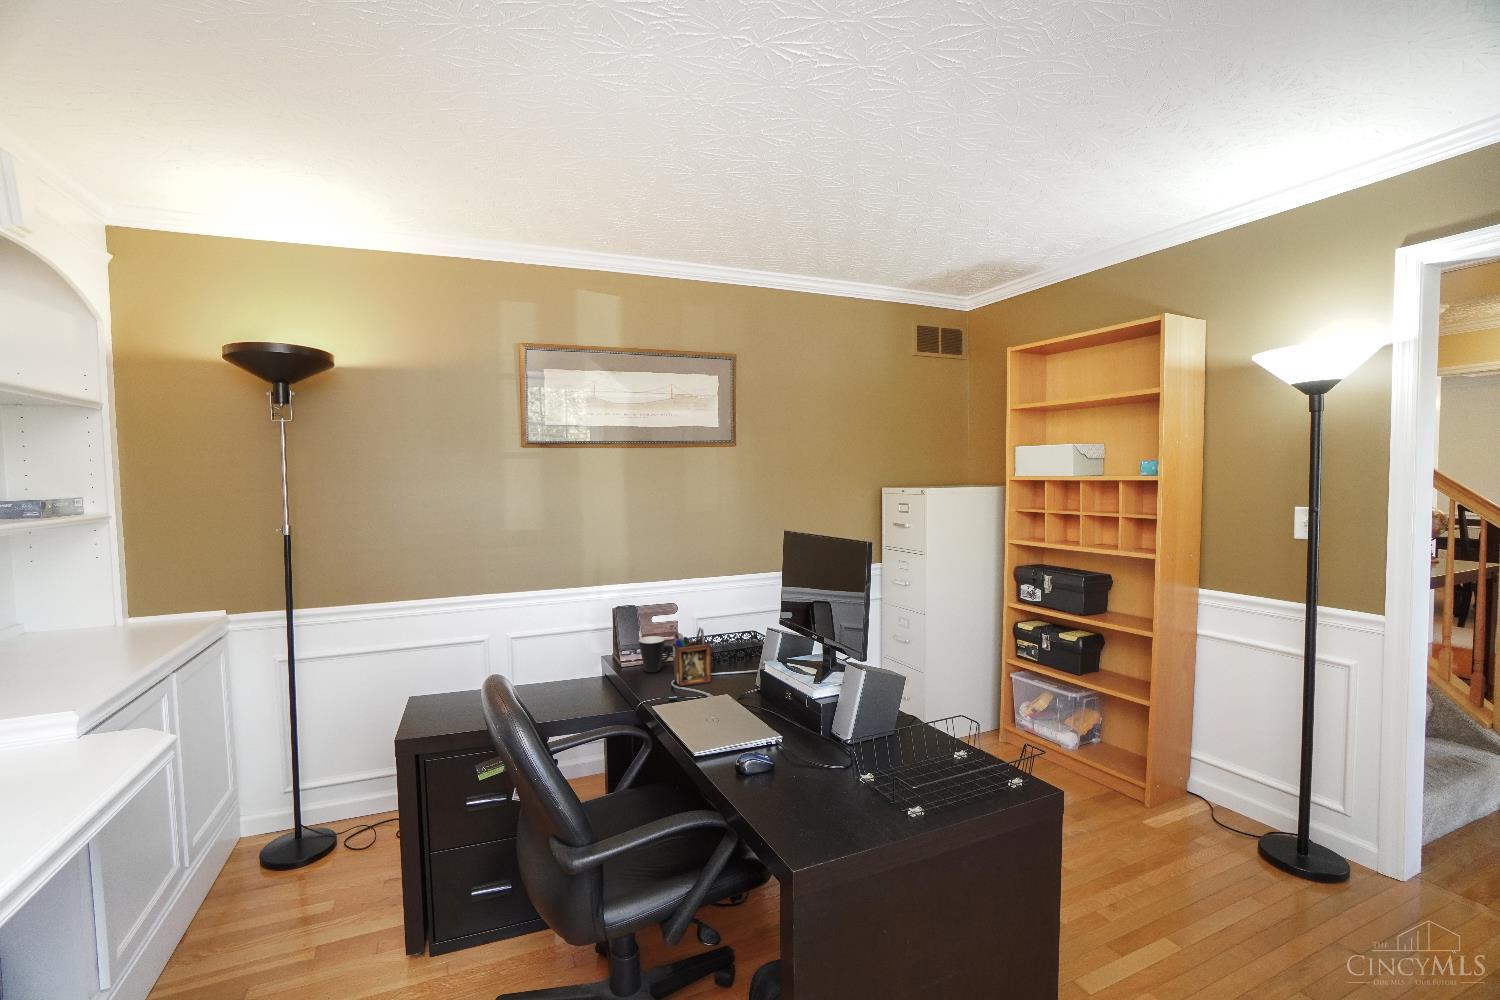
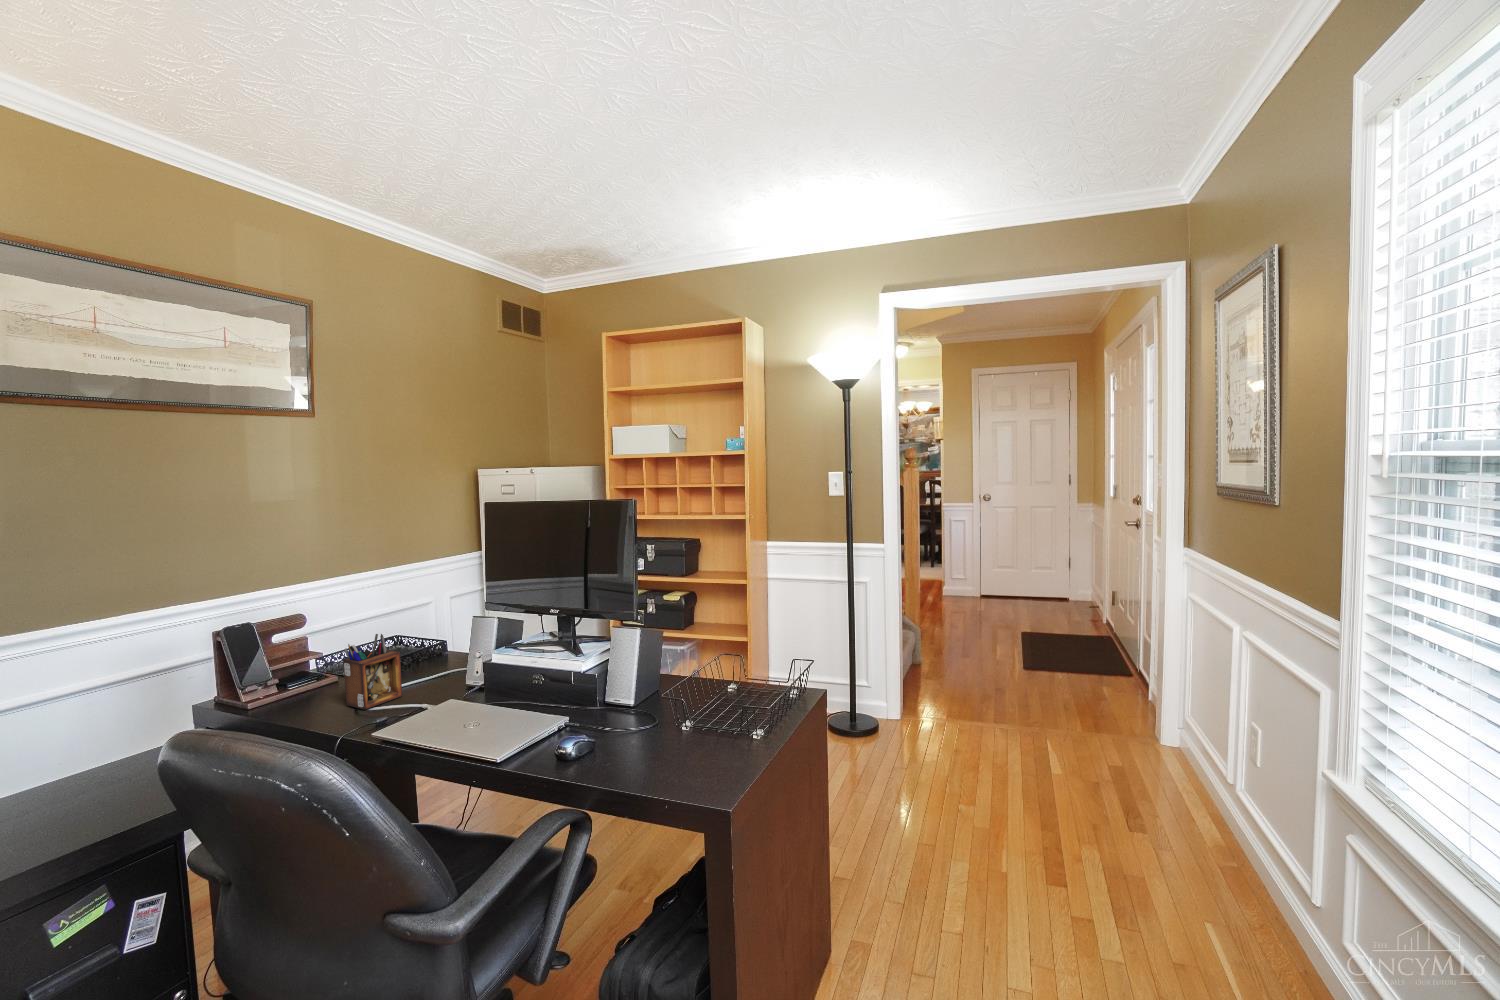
mug: present [639,636,671,672] -> none [275,659,322,707]

